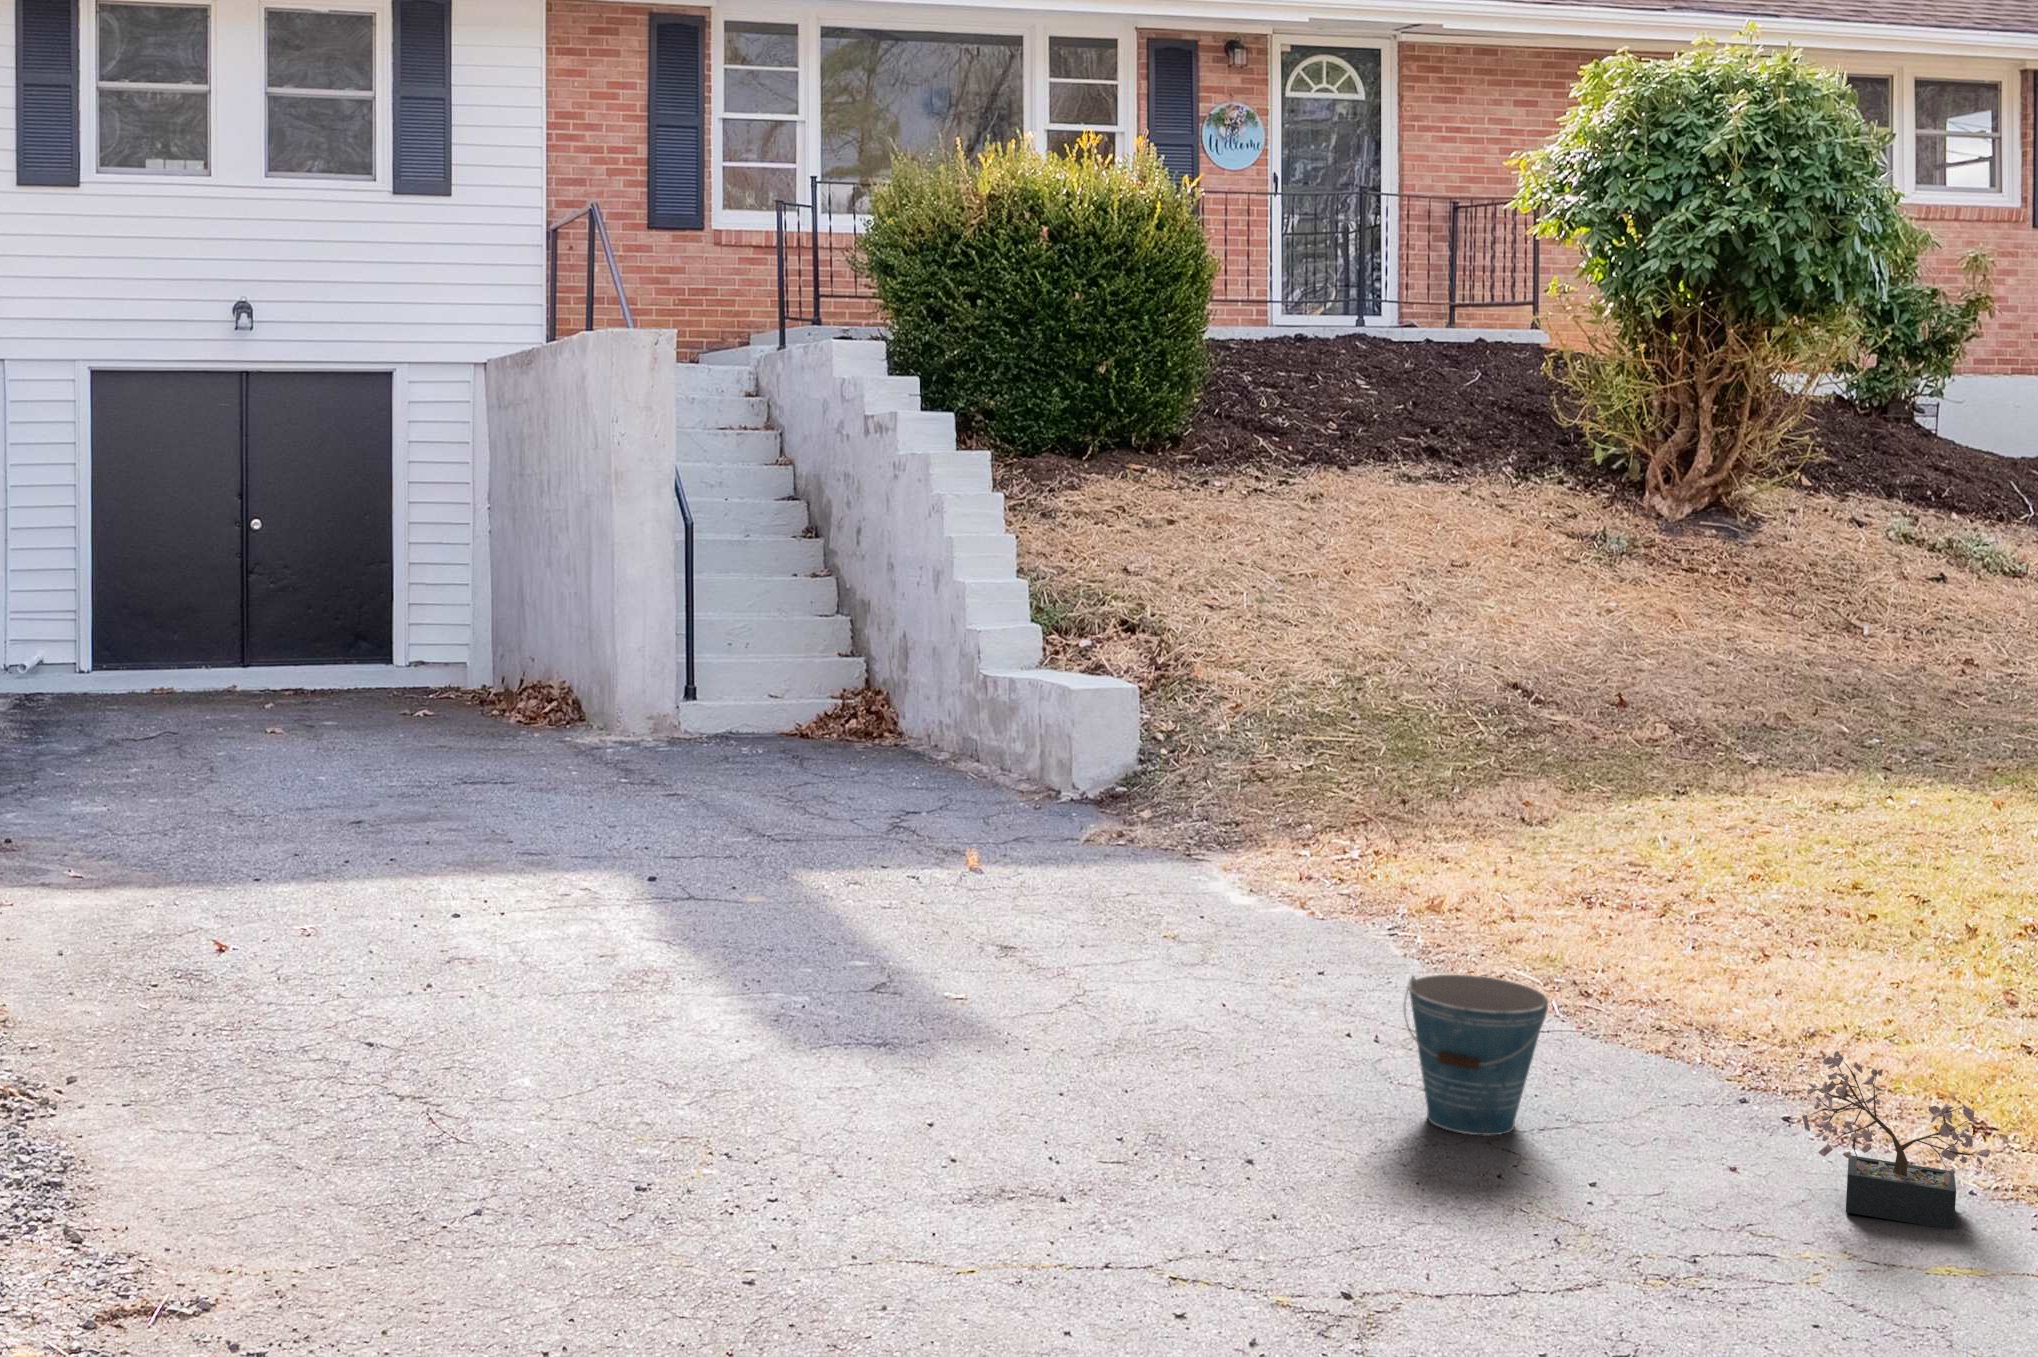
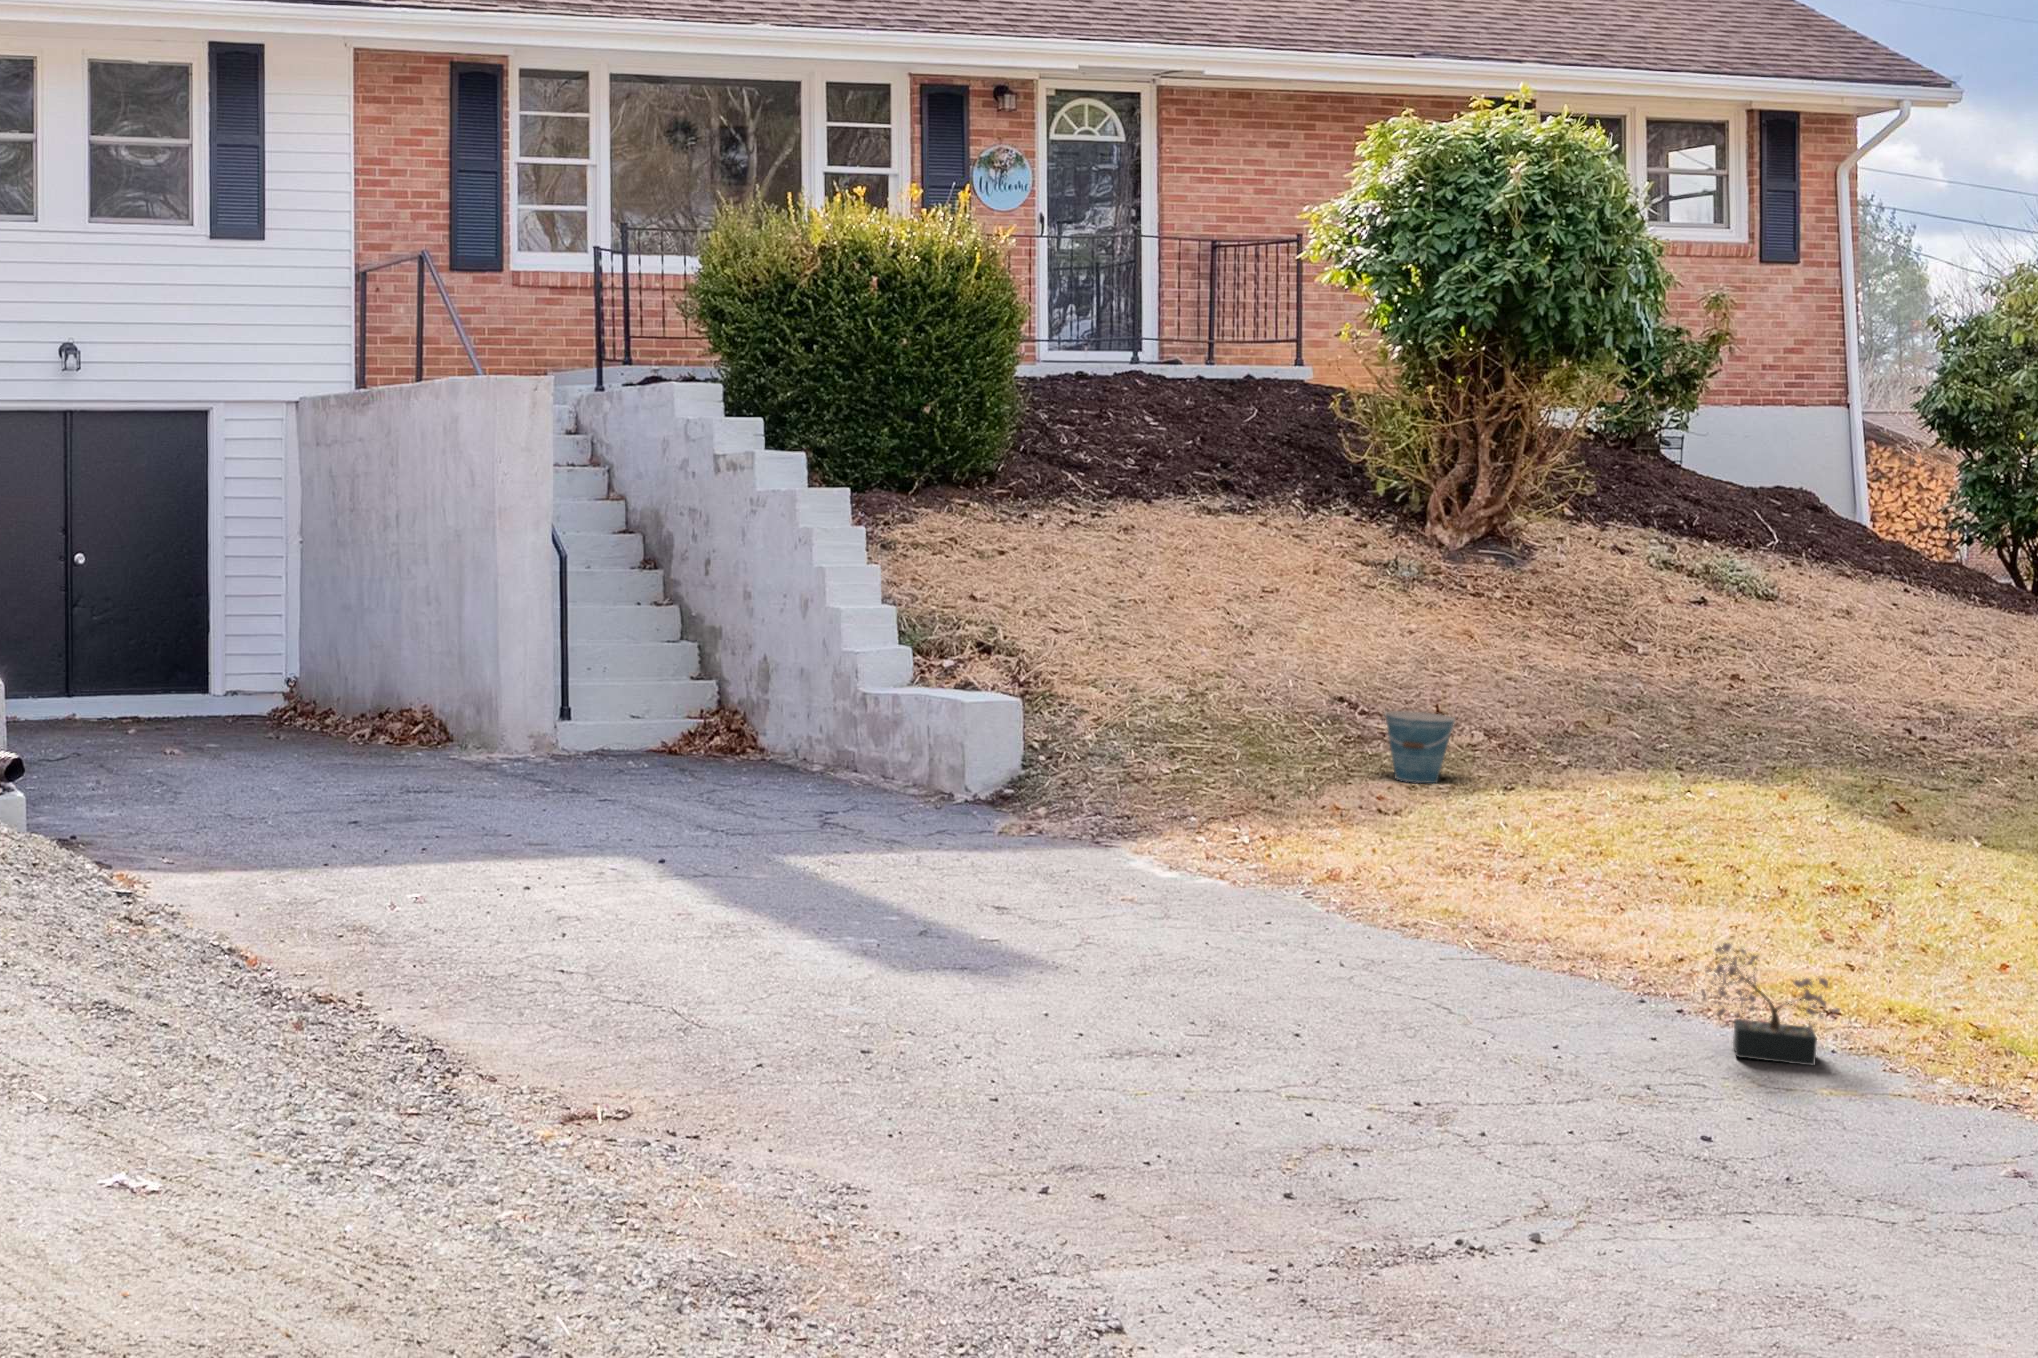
bucket: present [1404,975,1548,1135] -> present [1385,711,1455,783]

